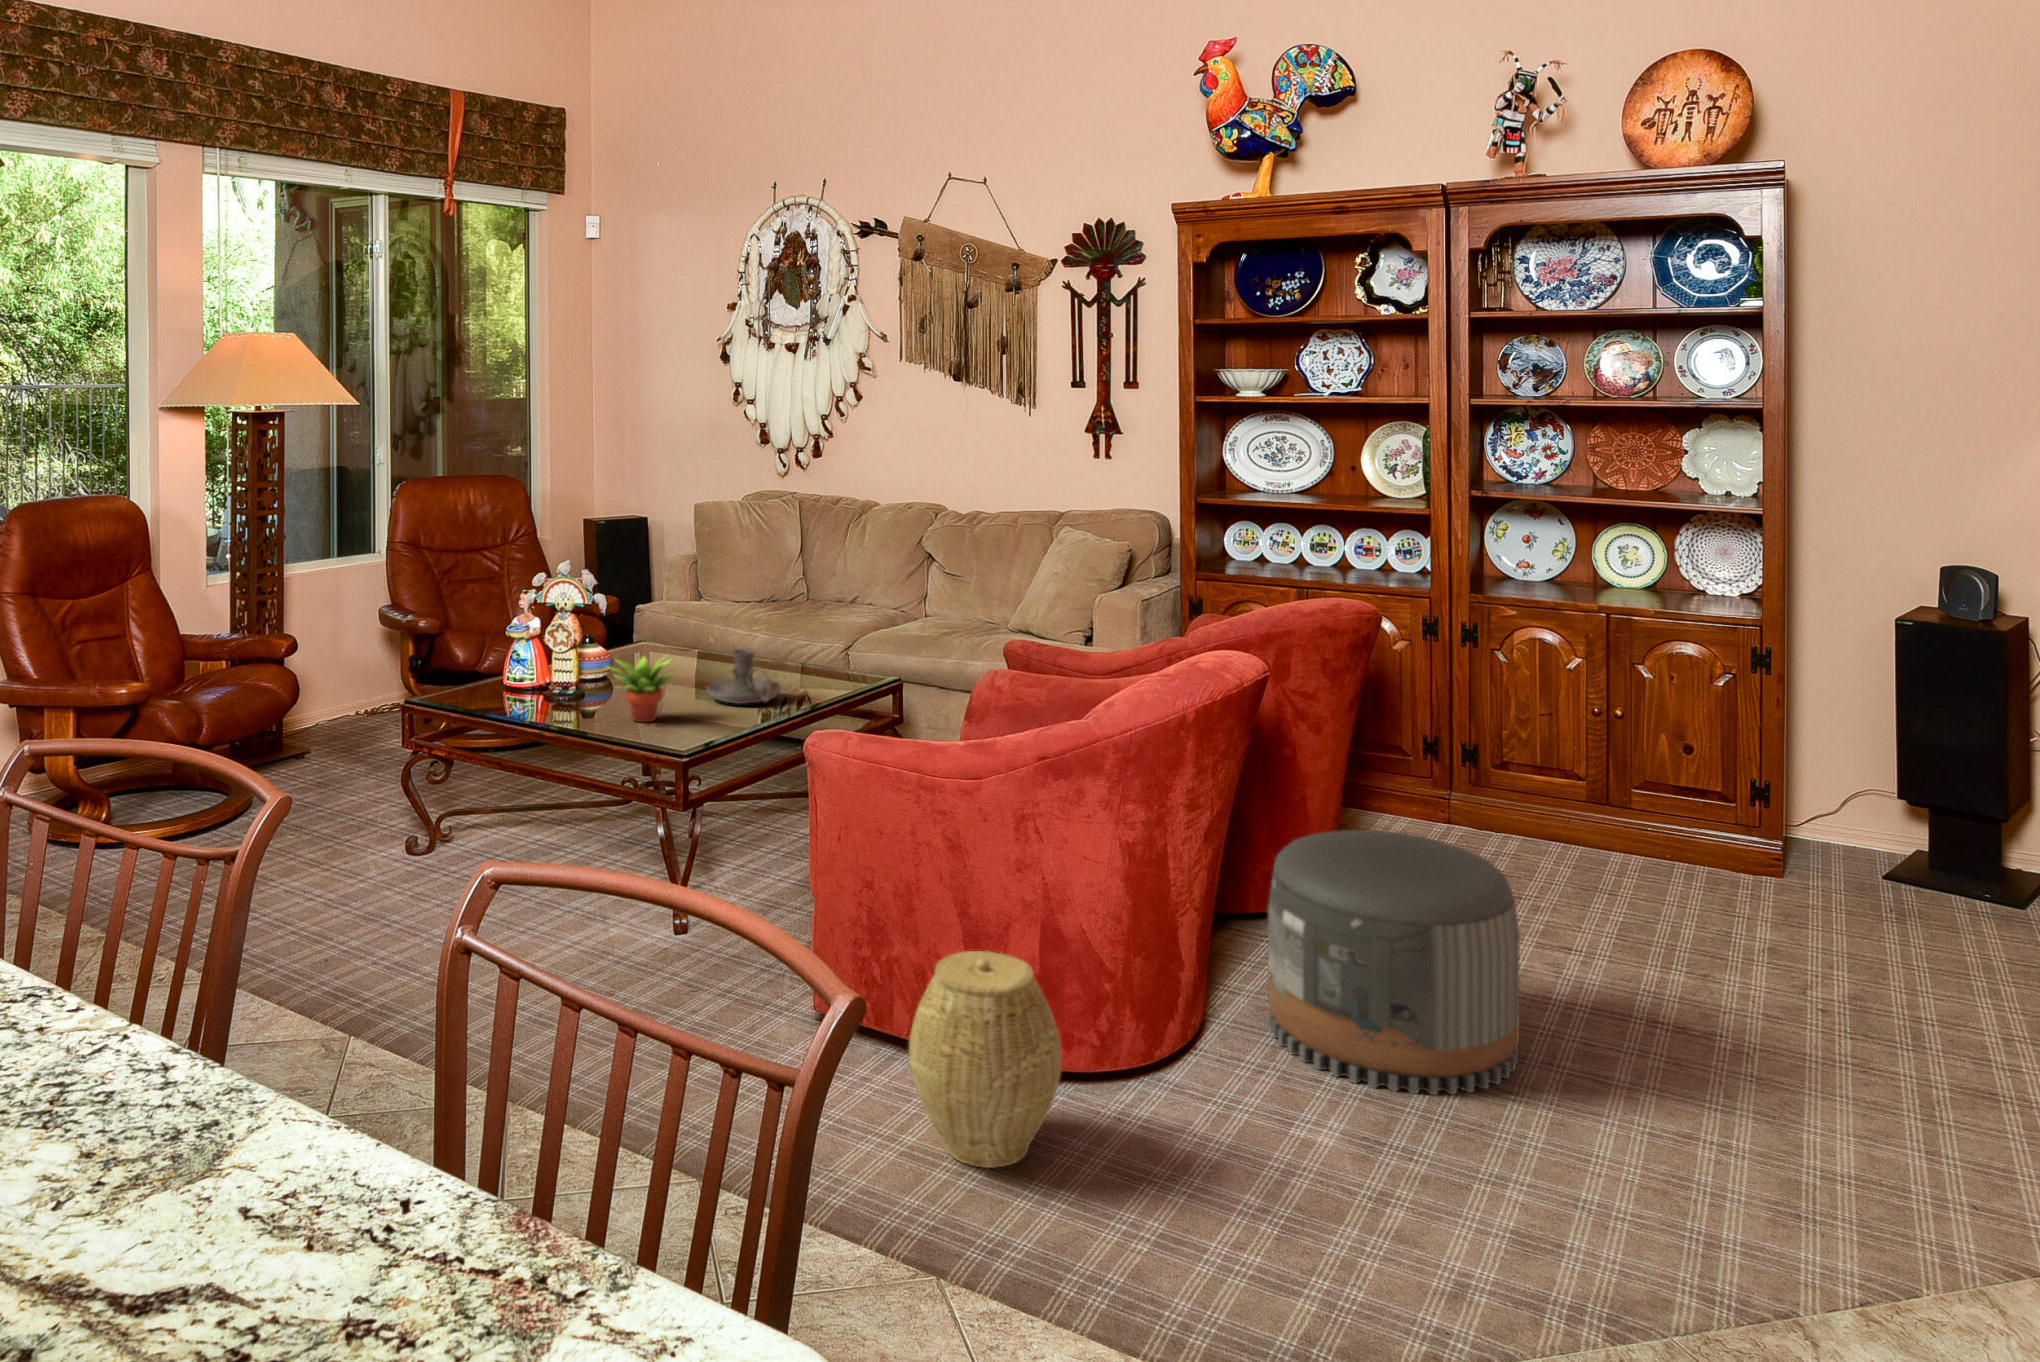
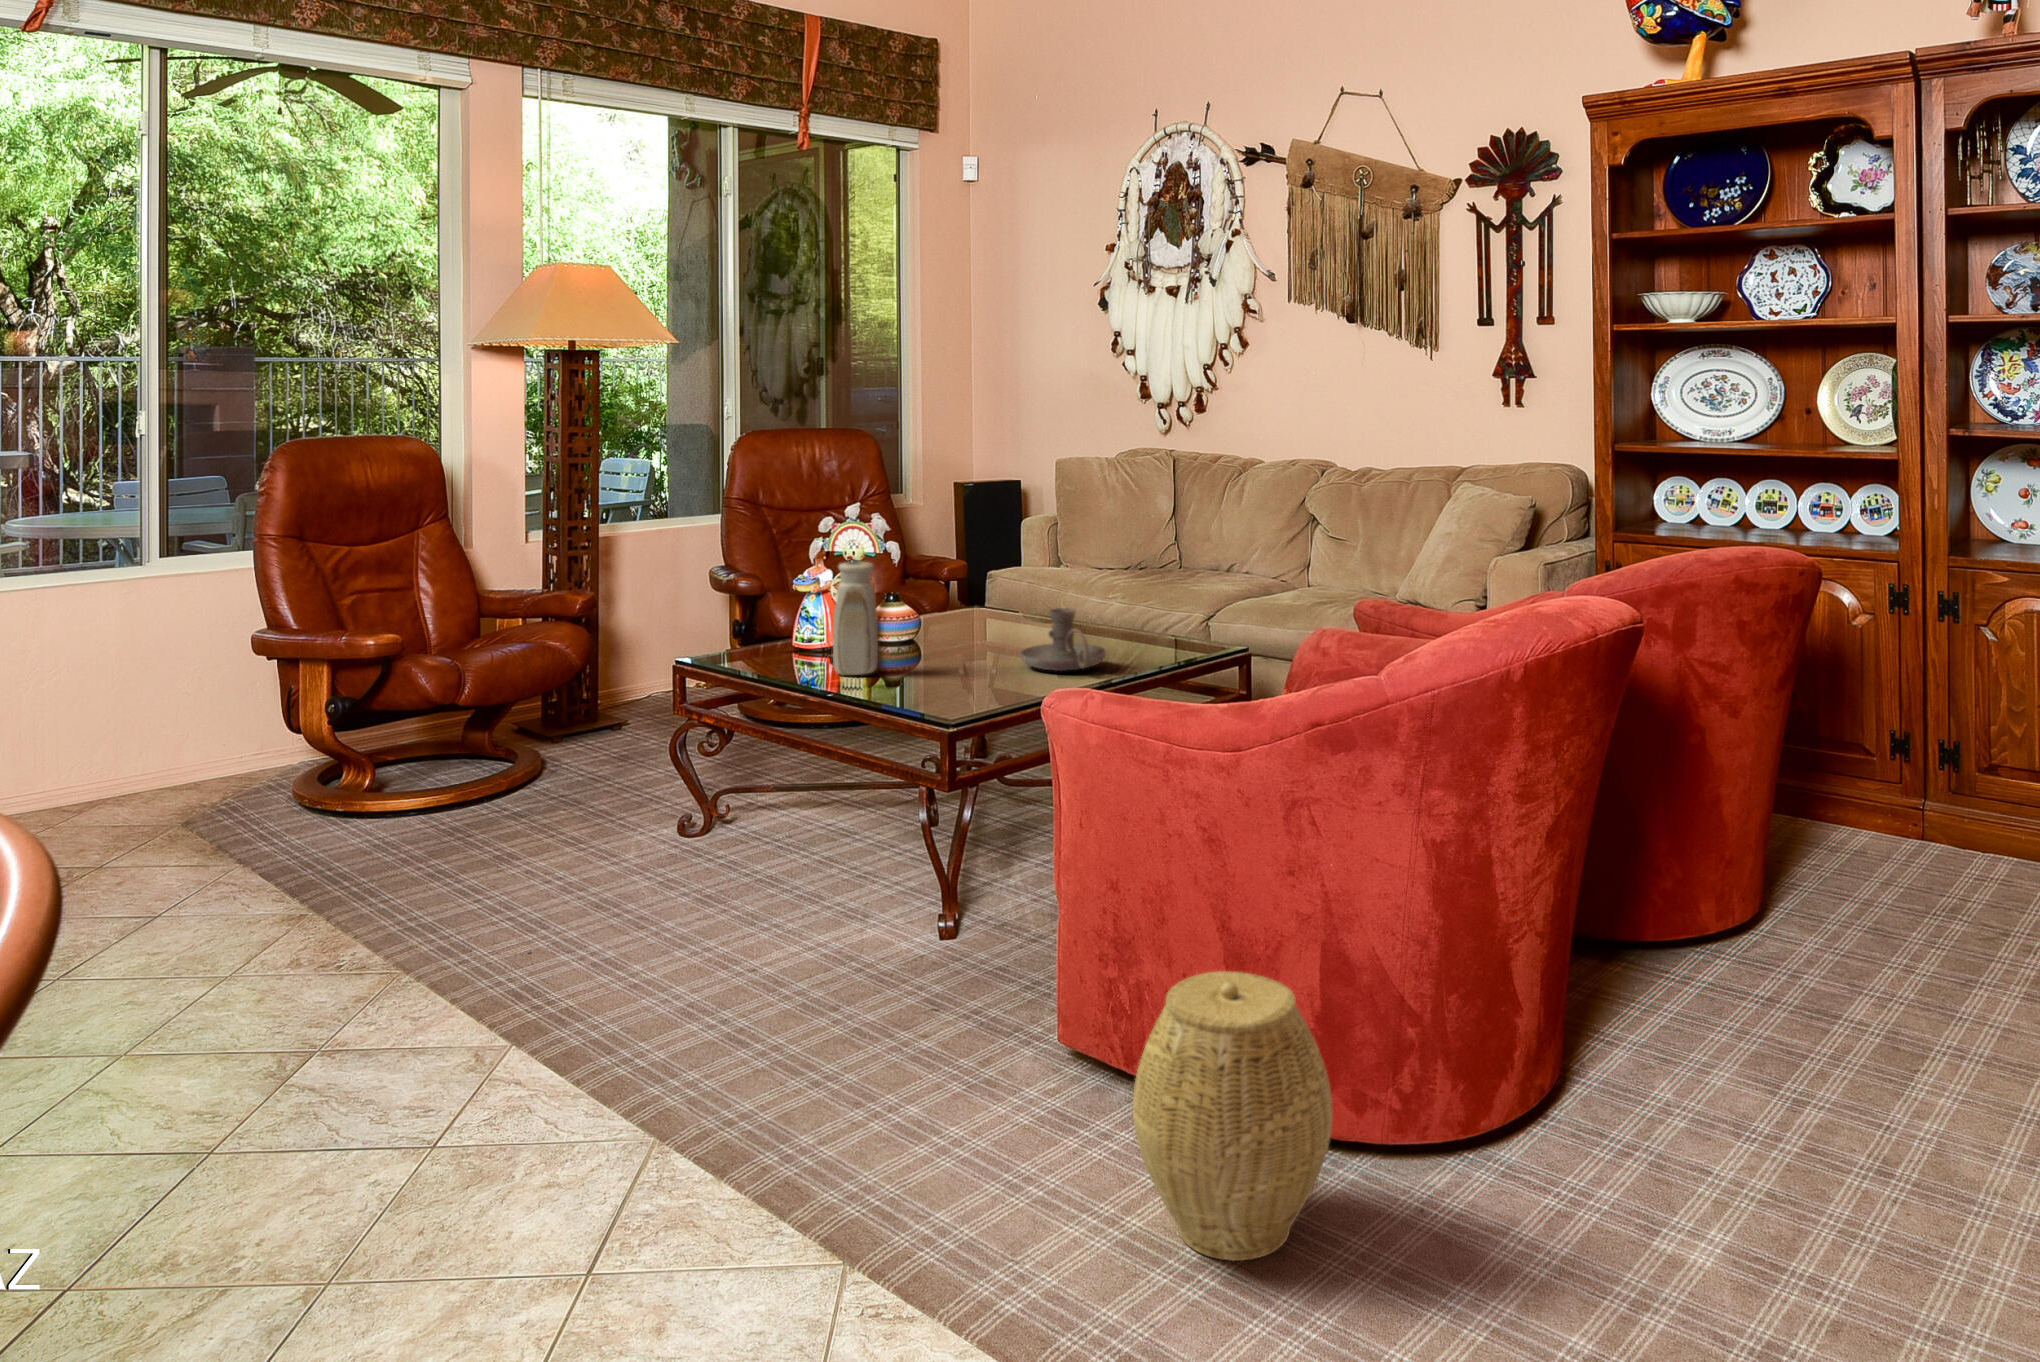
vase: none [551,613,590,712] -> present [833,561,878,675]
succulent plant: present [609,657,674,722] -> none [886,607,975,687]
pouf: present [1268,830,1520,1095] -> none [1645,833,1983,1191]

